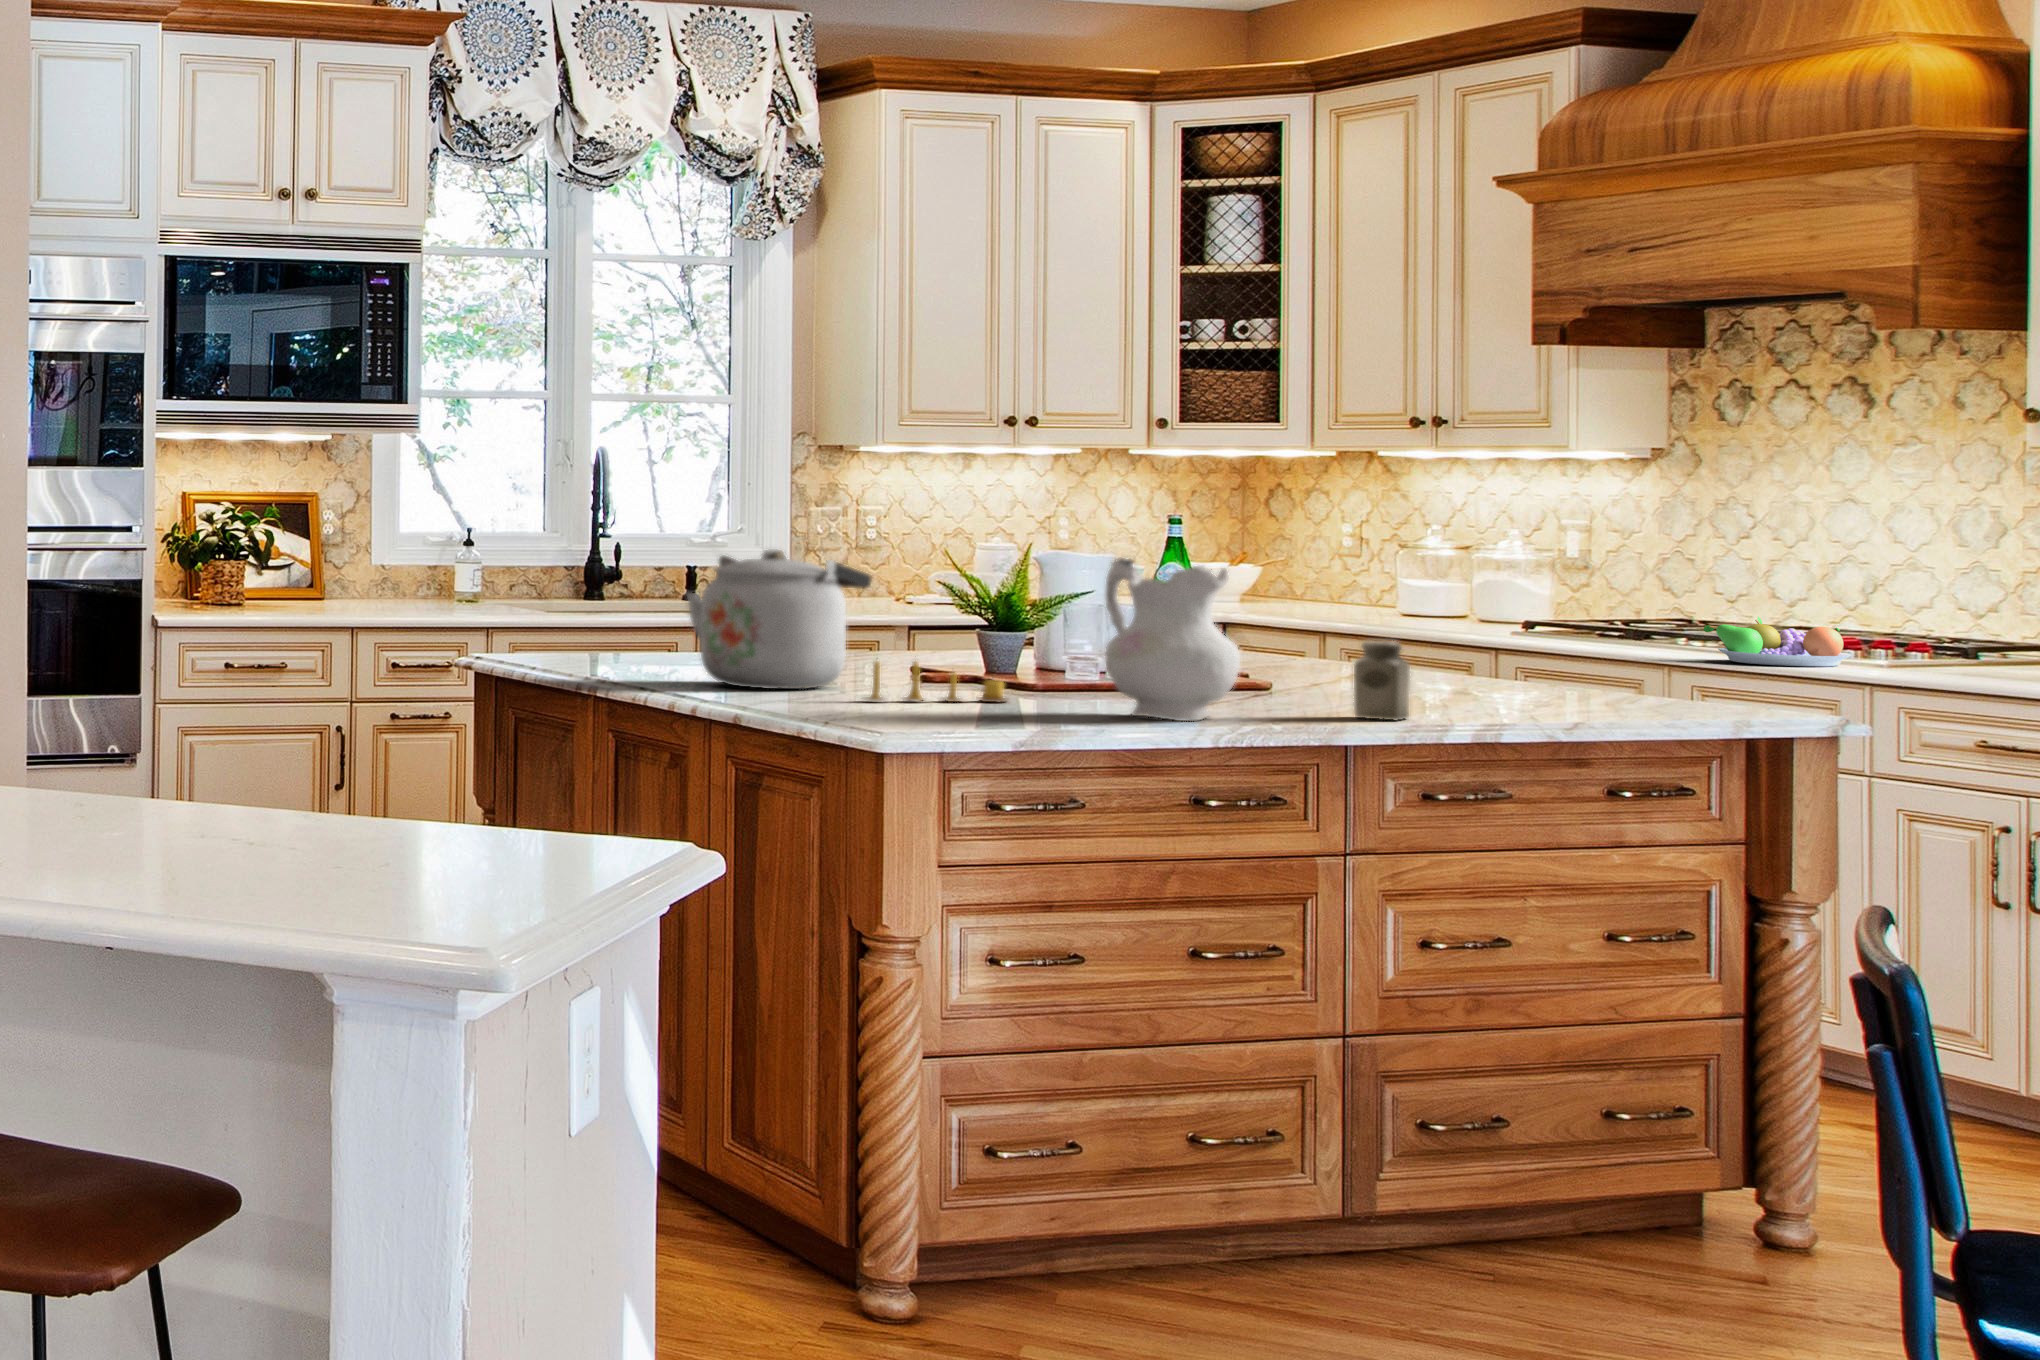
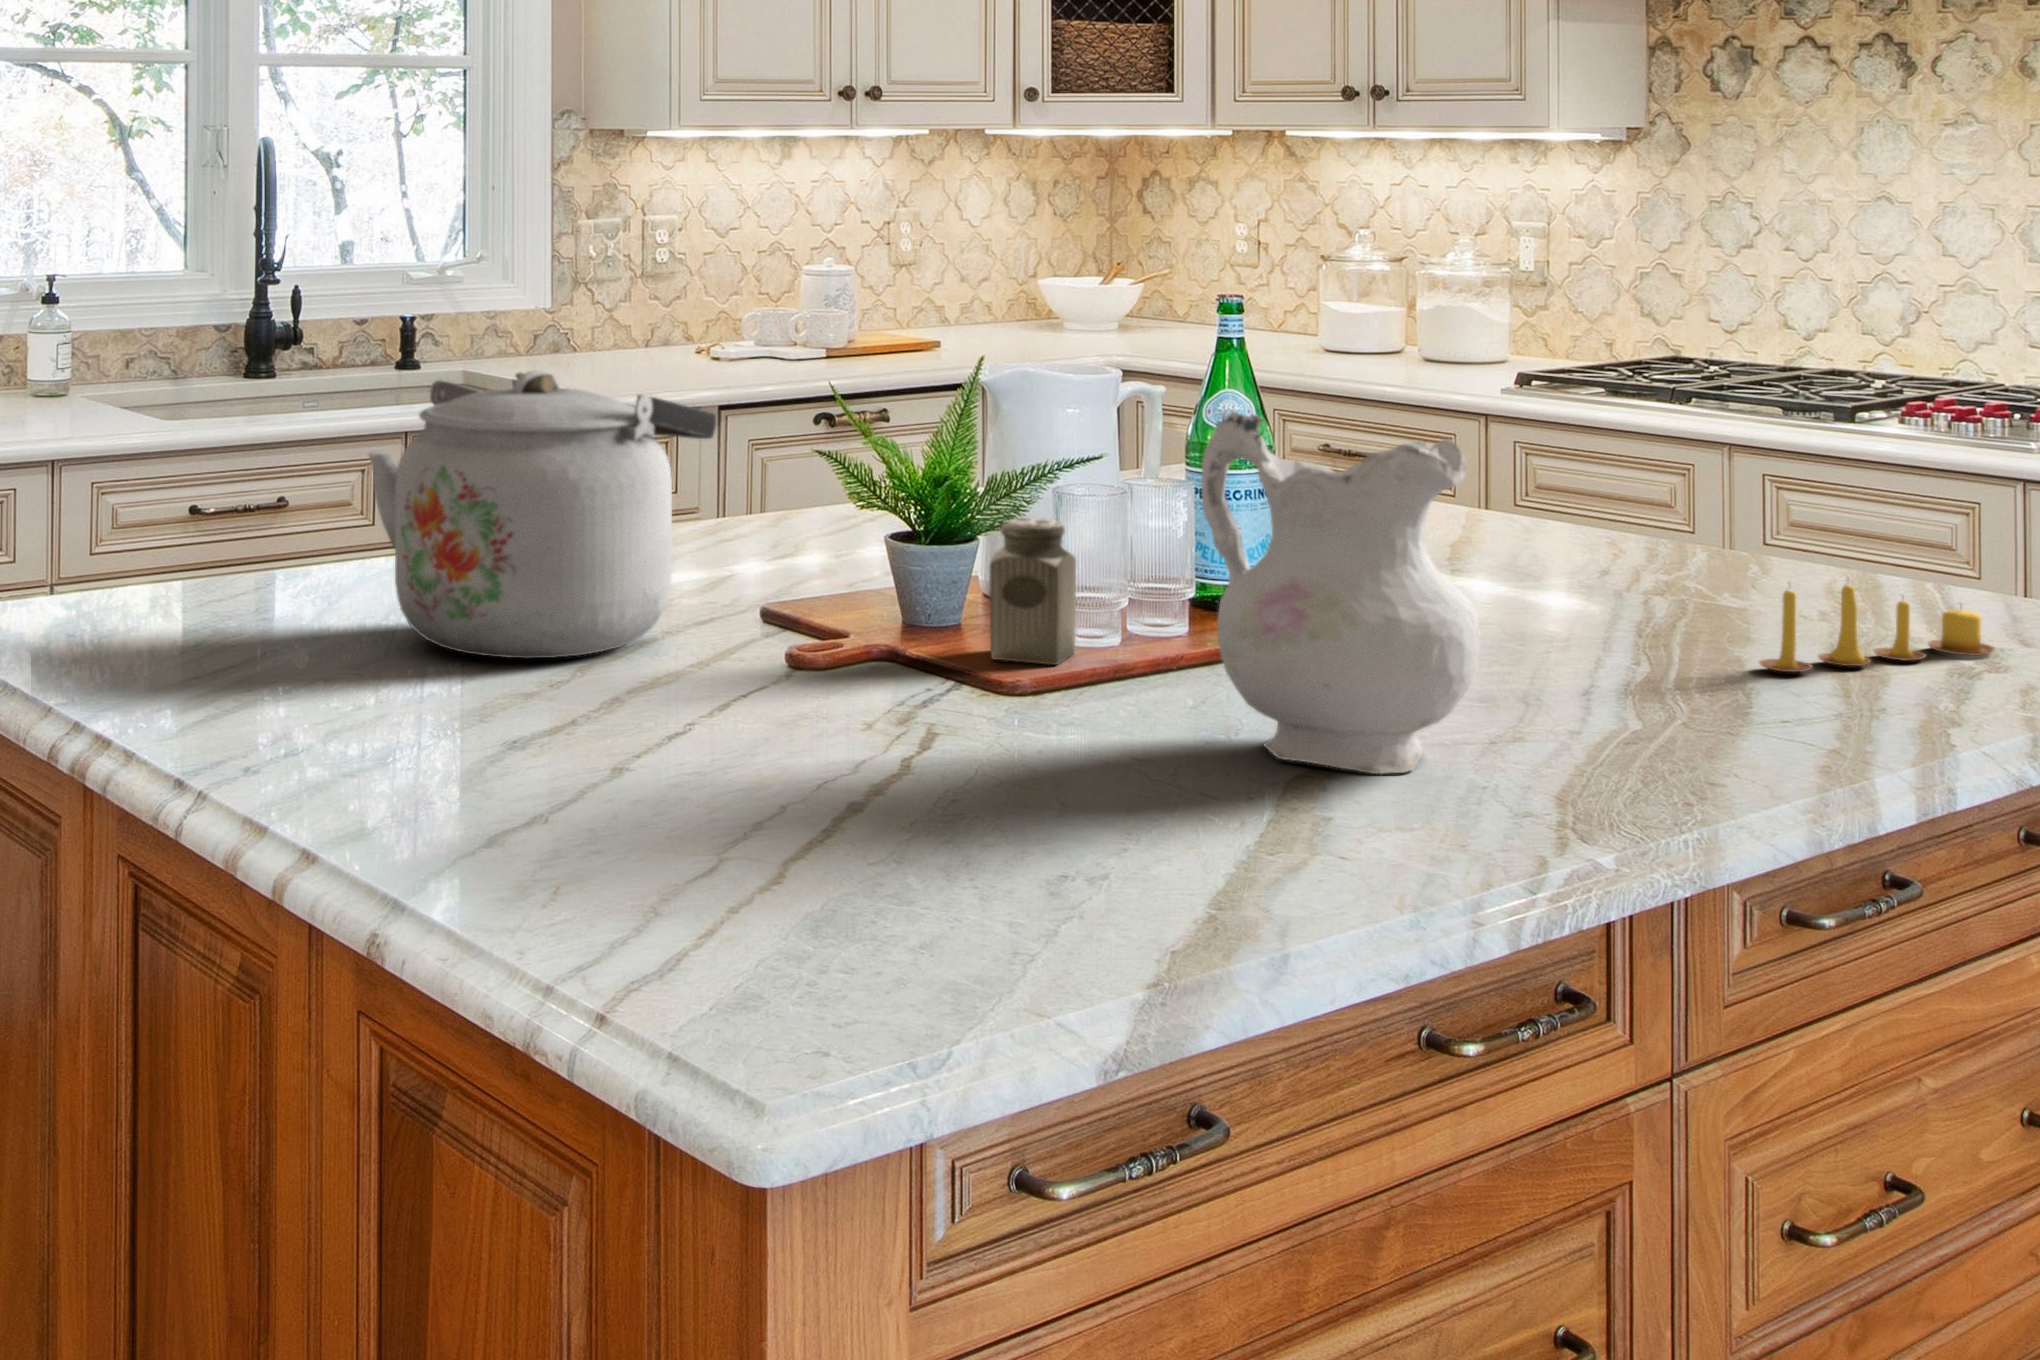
fruit bowl: present [1704,617,1851,666] -> none [1776,369,1963,443]
salt shaker: present [1354,641,1410,720] -> present [989,518,1076,665]
candle: present [866,661,1007,702] -> present [1760,584,1994,672]

